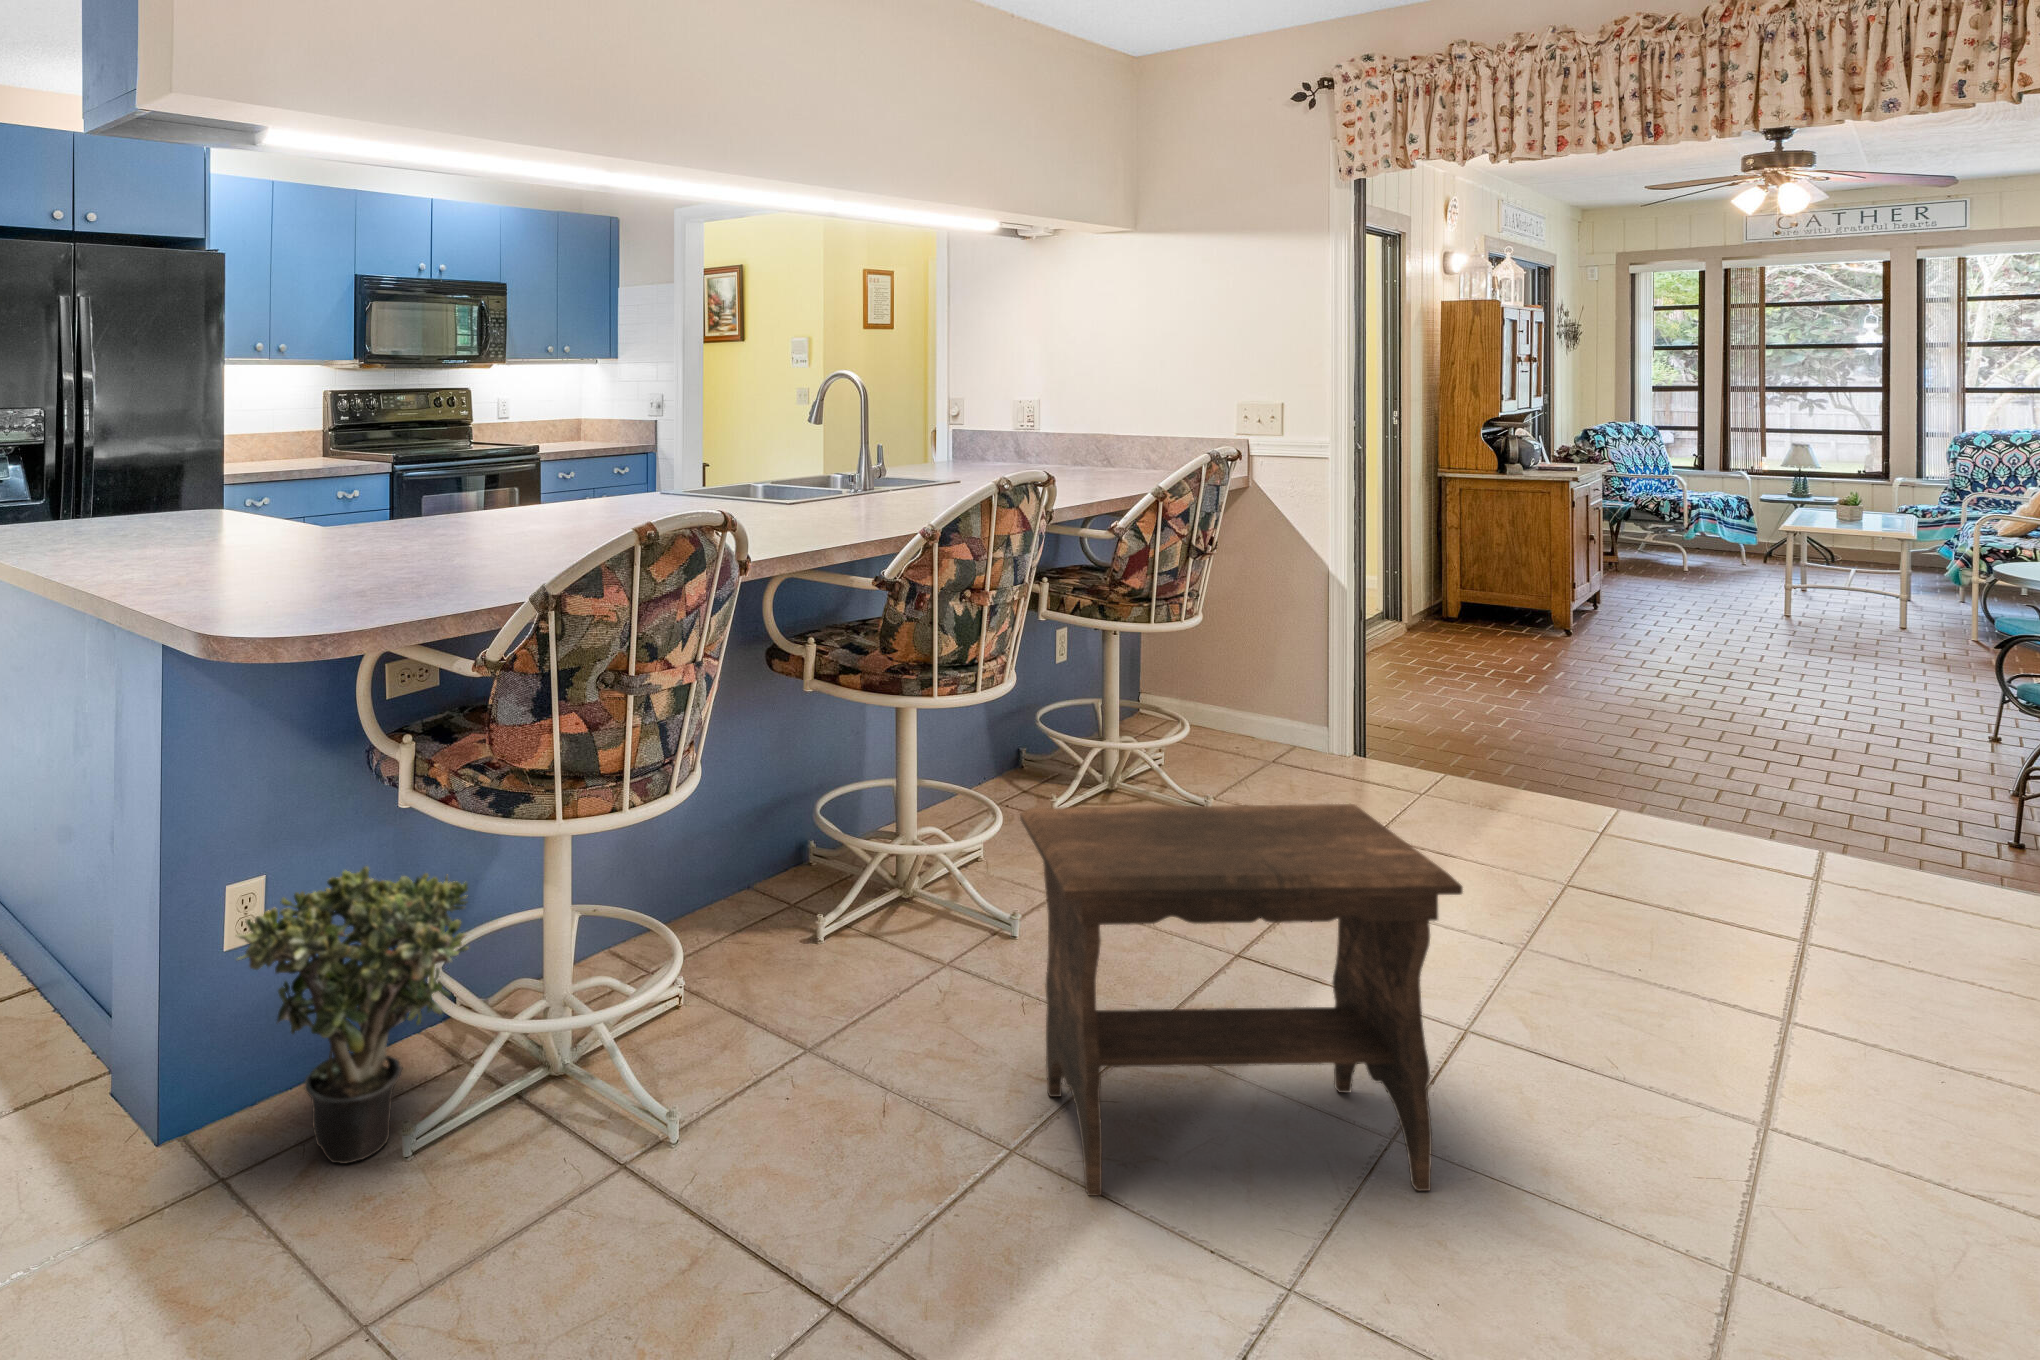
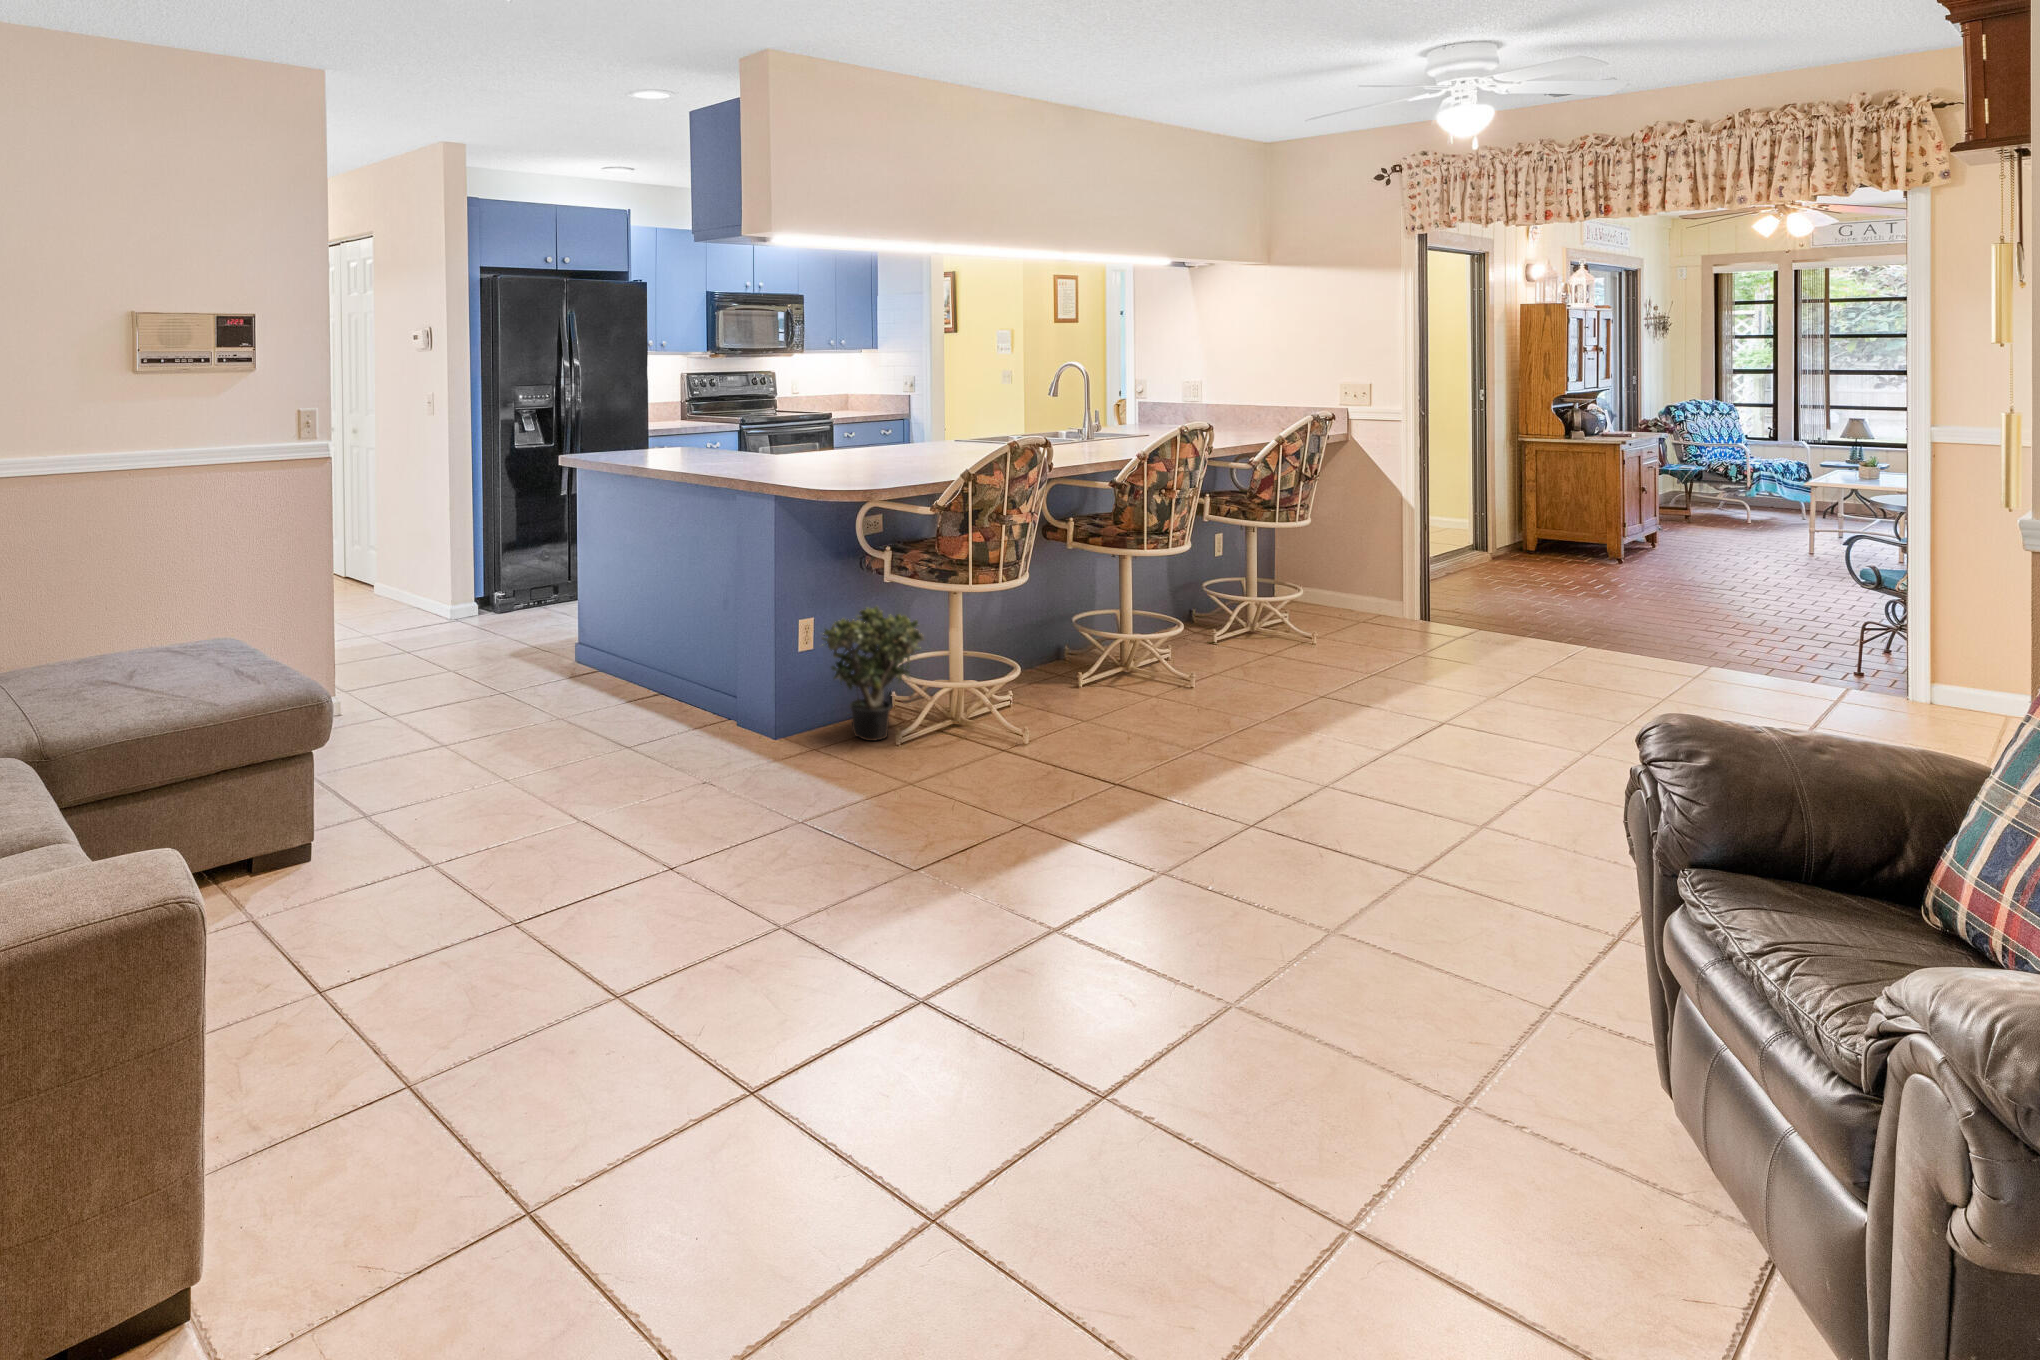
footstool: present [1020,804,1463,1196] -> none [1194,589,1407,757]

